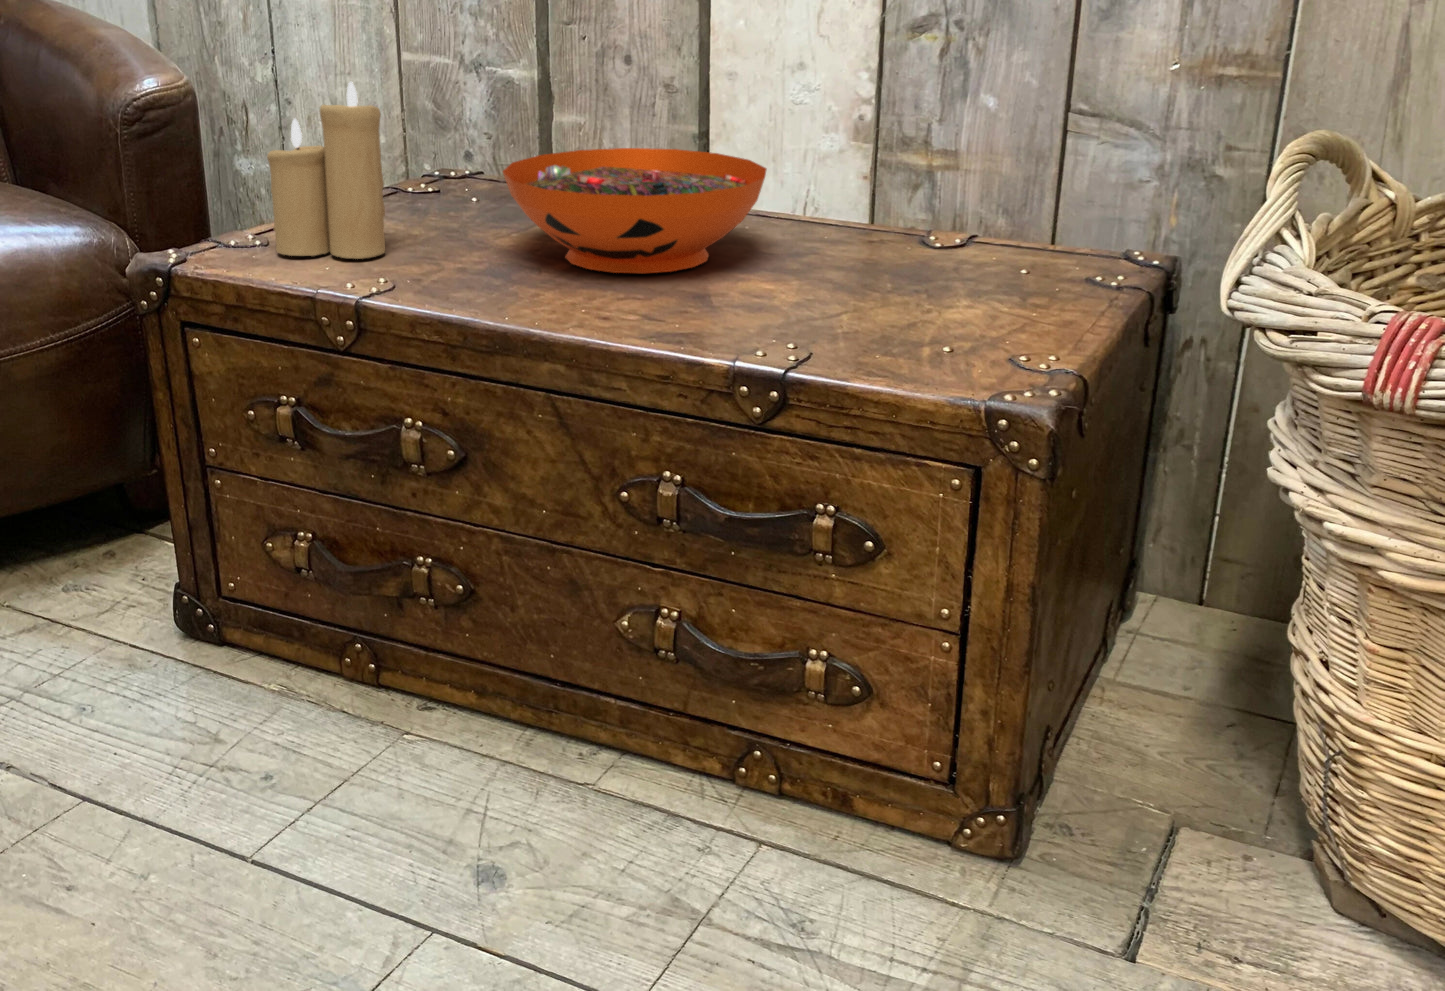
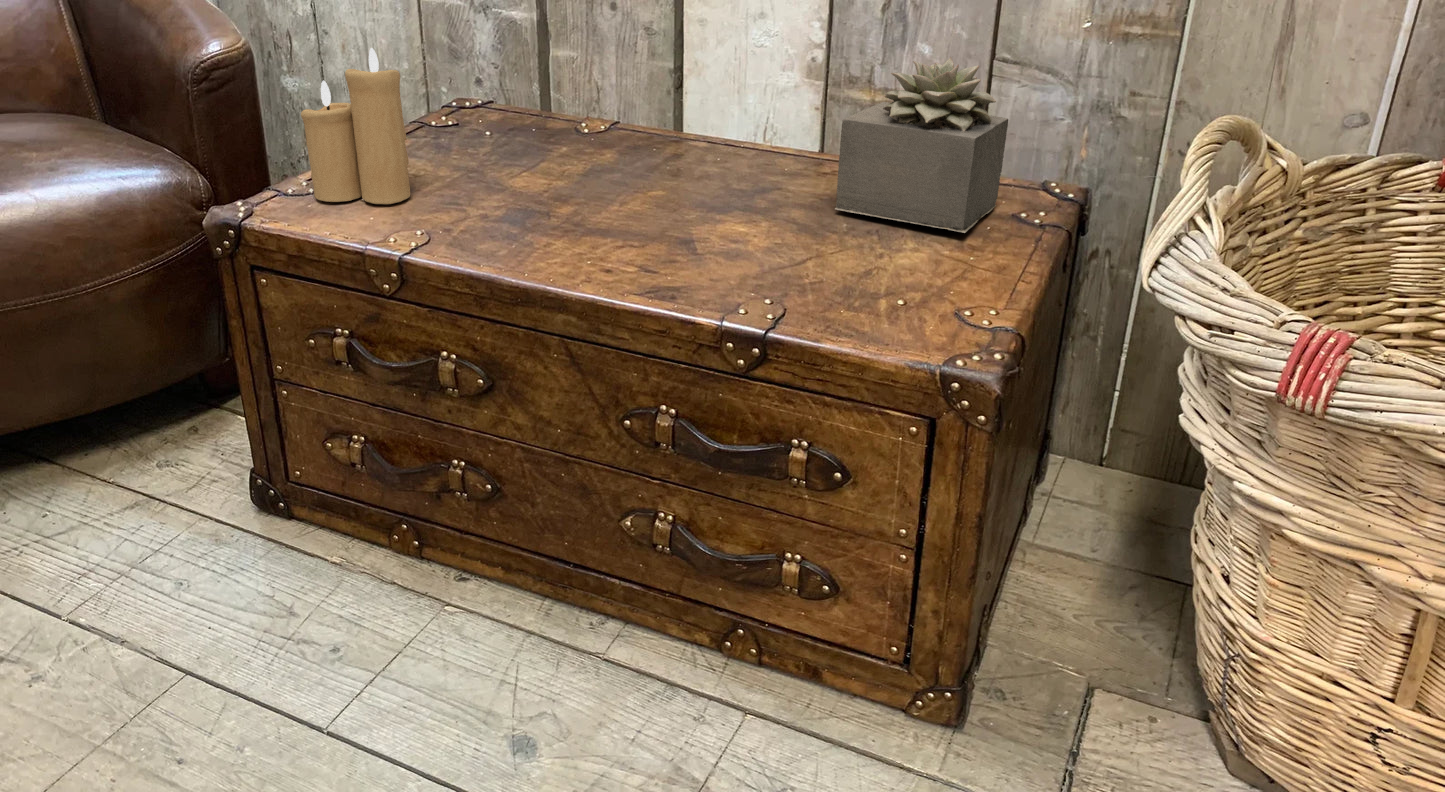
succulent plant: none [874,93,1076,288] -> present [835,57,1008,233]
decorative bowl: present [503,148,767,273] -> none [510,95,741,218]

